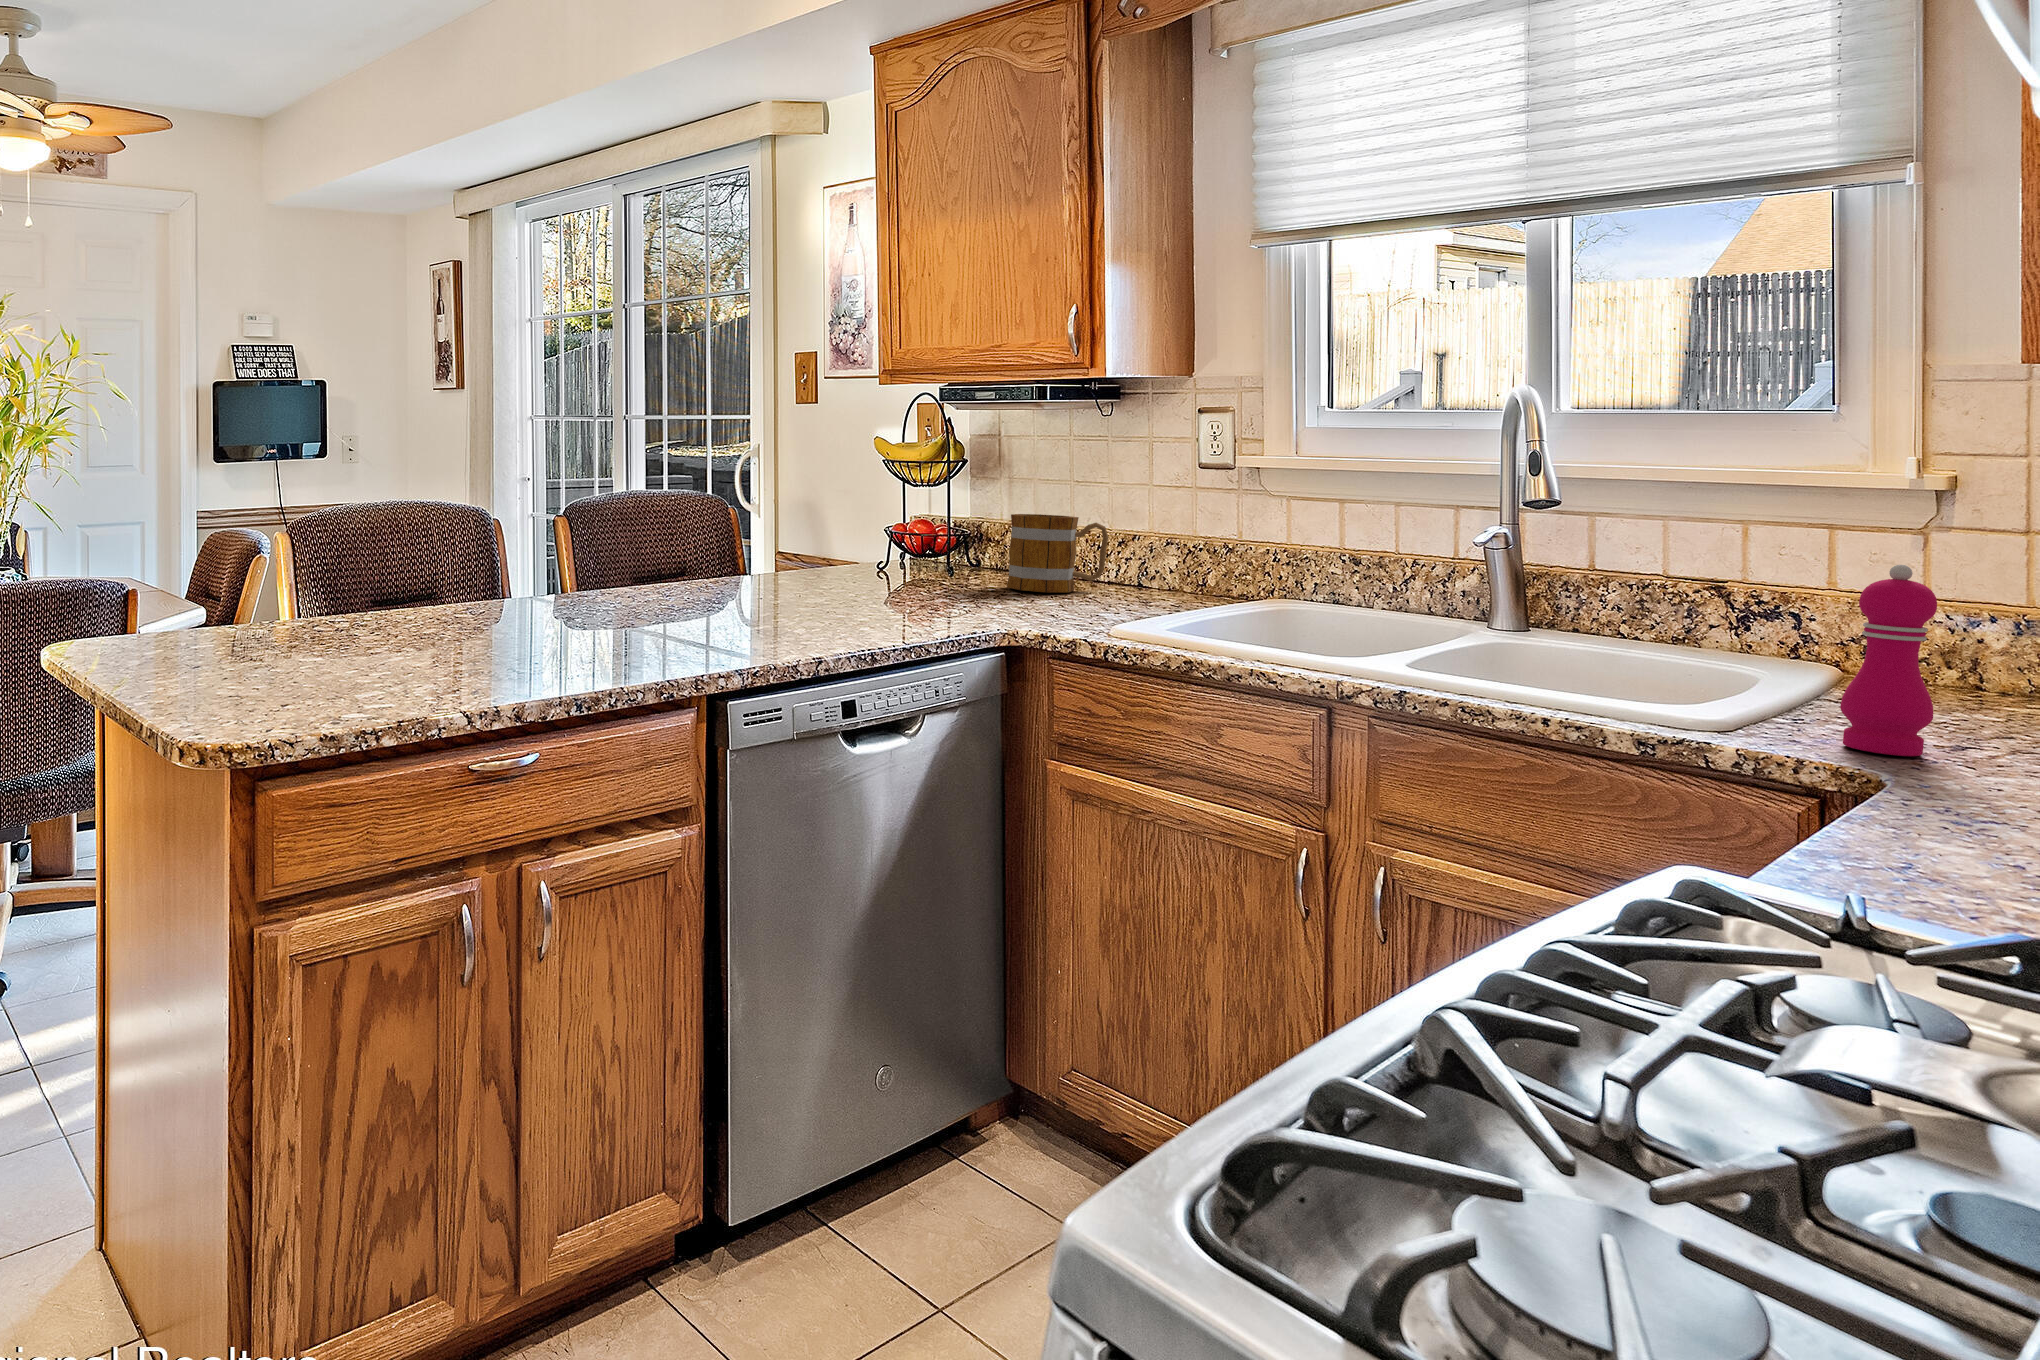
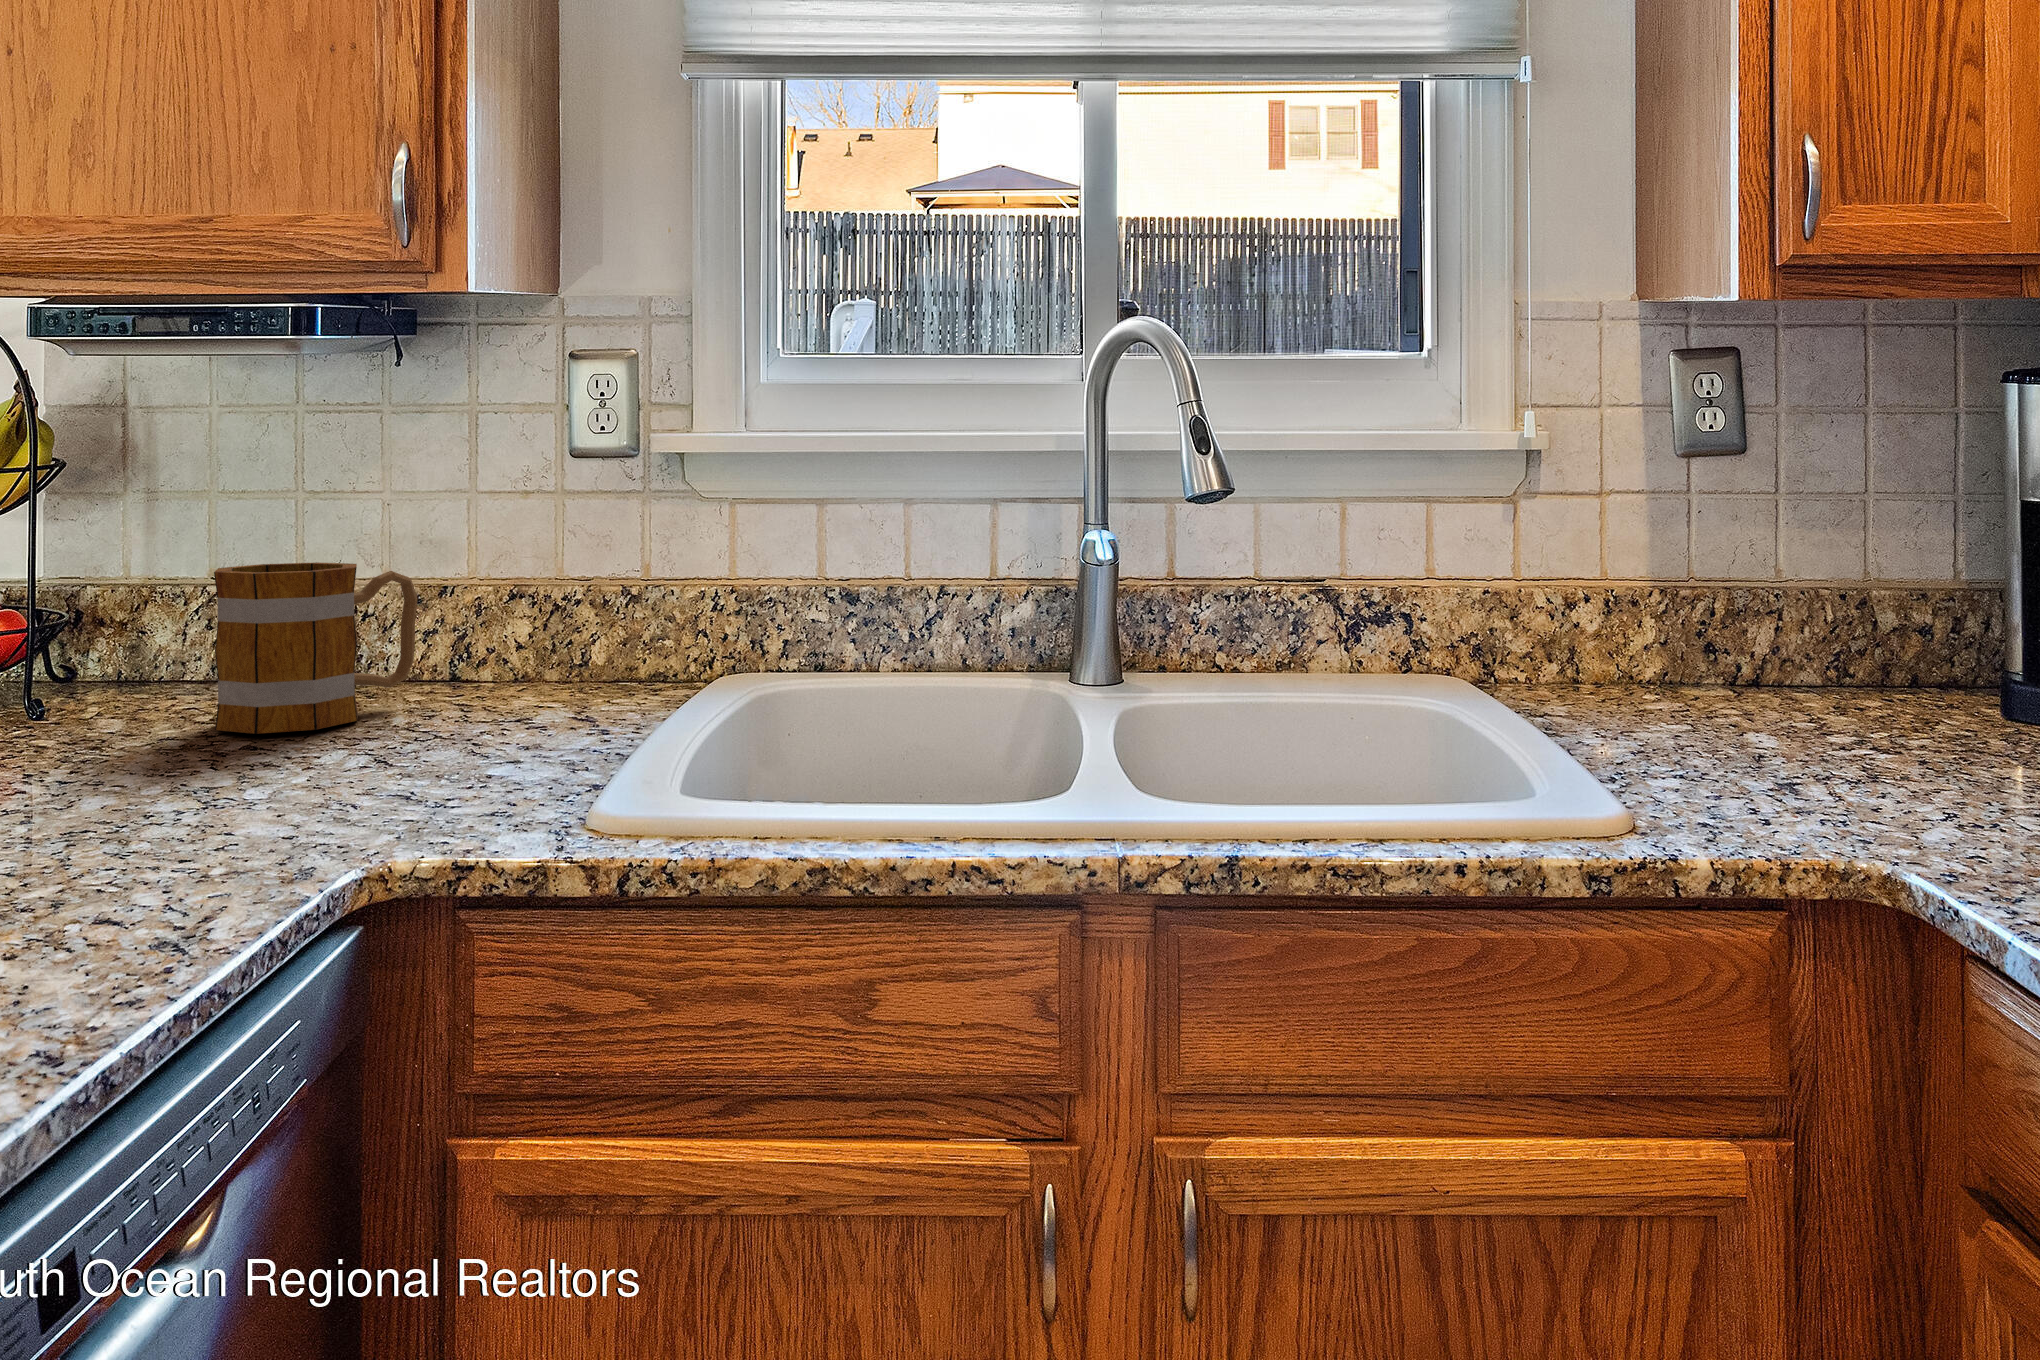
pepper mill: present [1840,565,1937,756] -> none [1738,559,1841,826]

